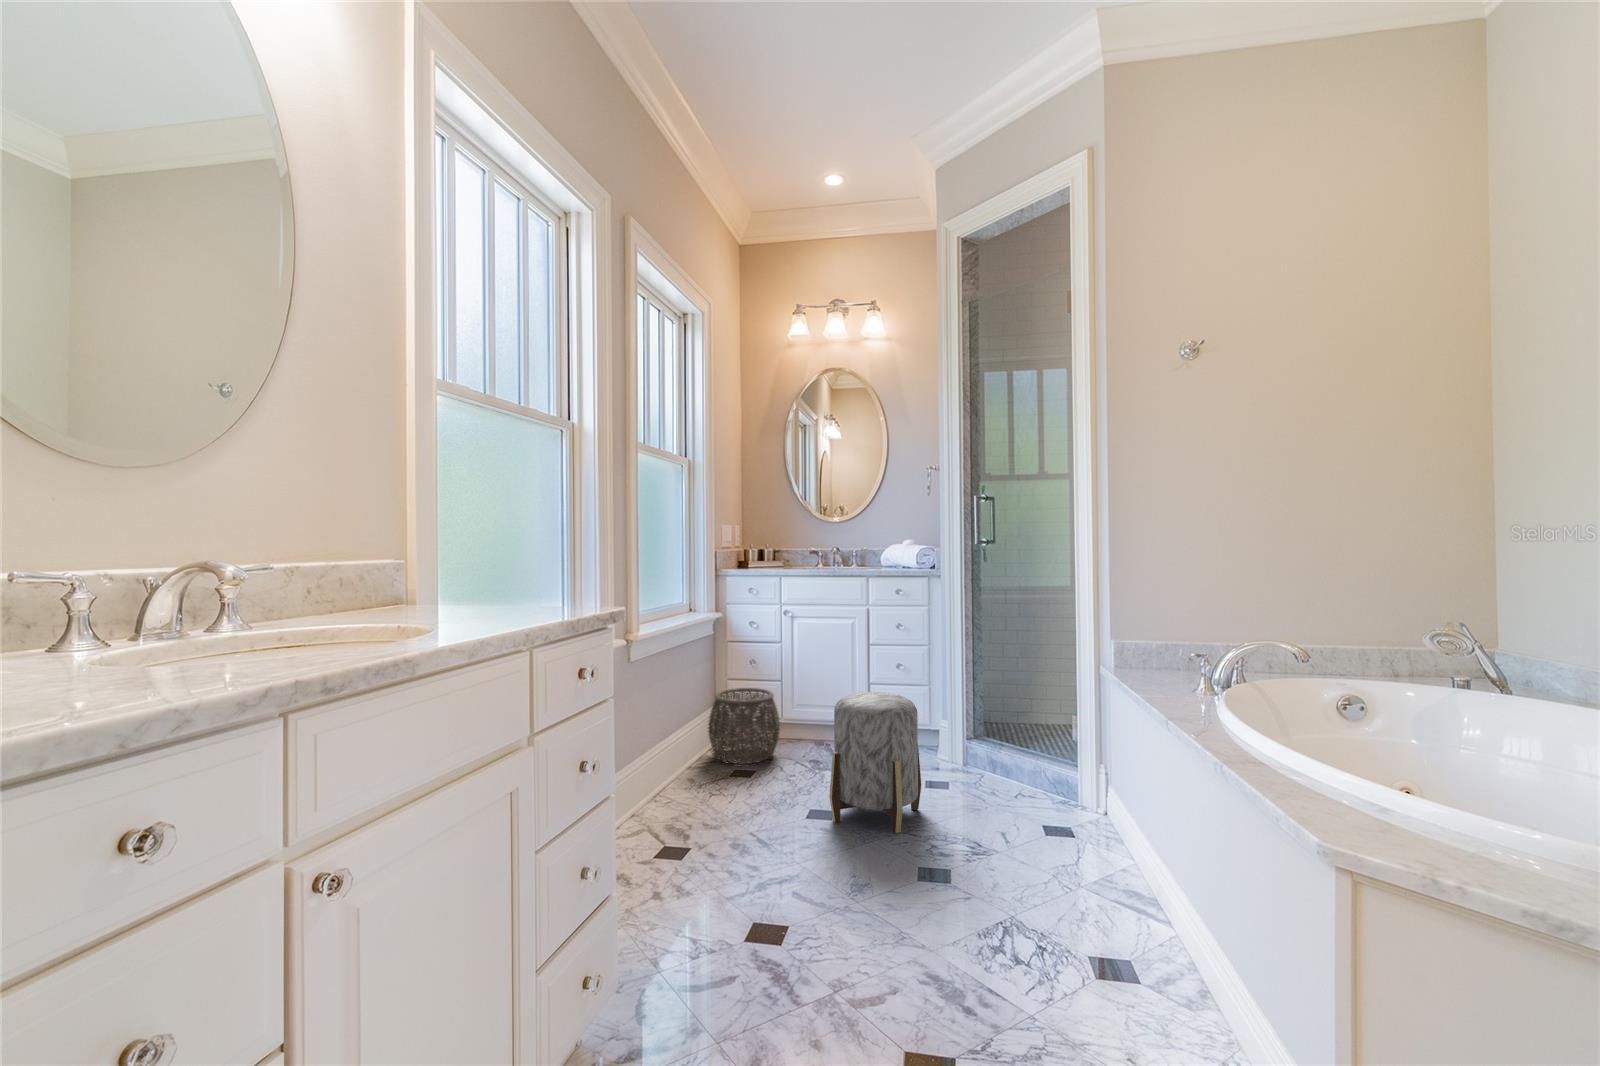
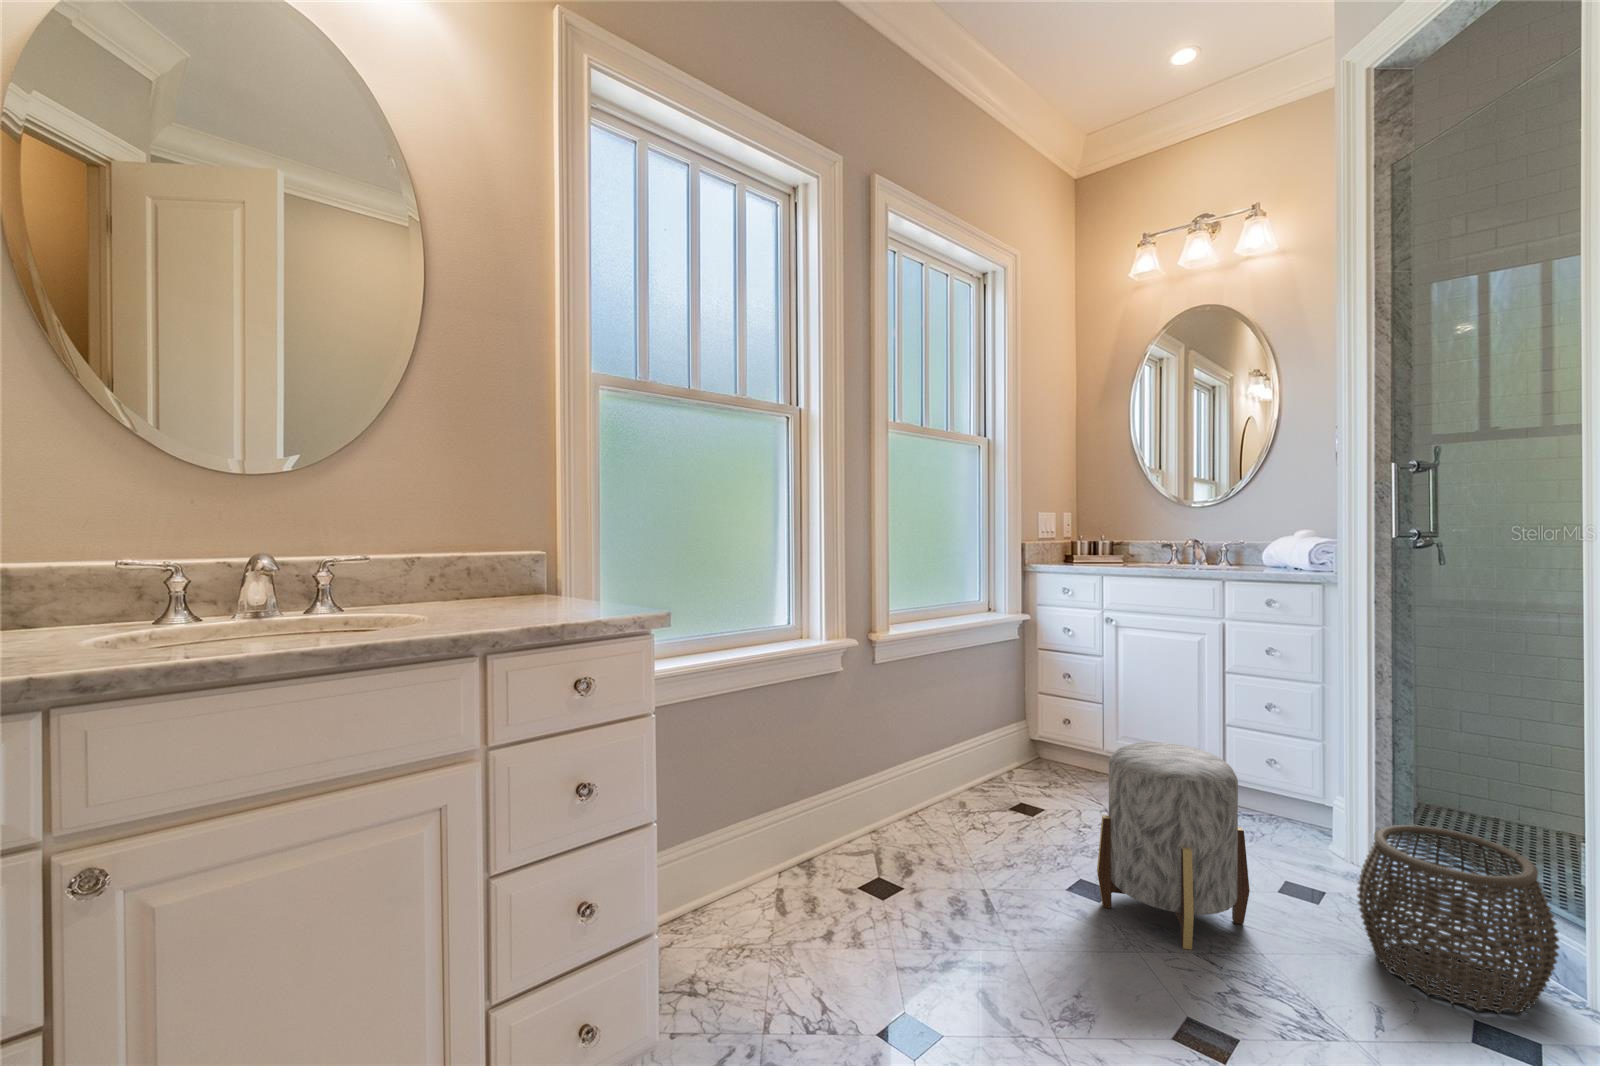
woven basket: present [708,688,780,764] -> present [1357,825,1559,1013]

